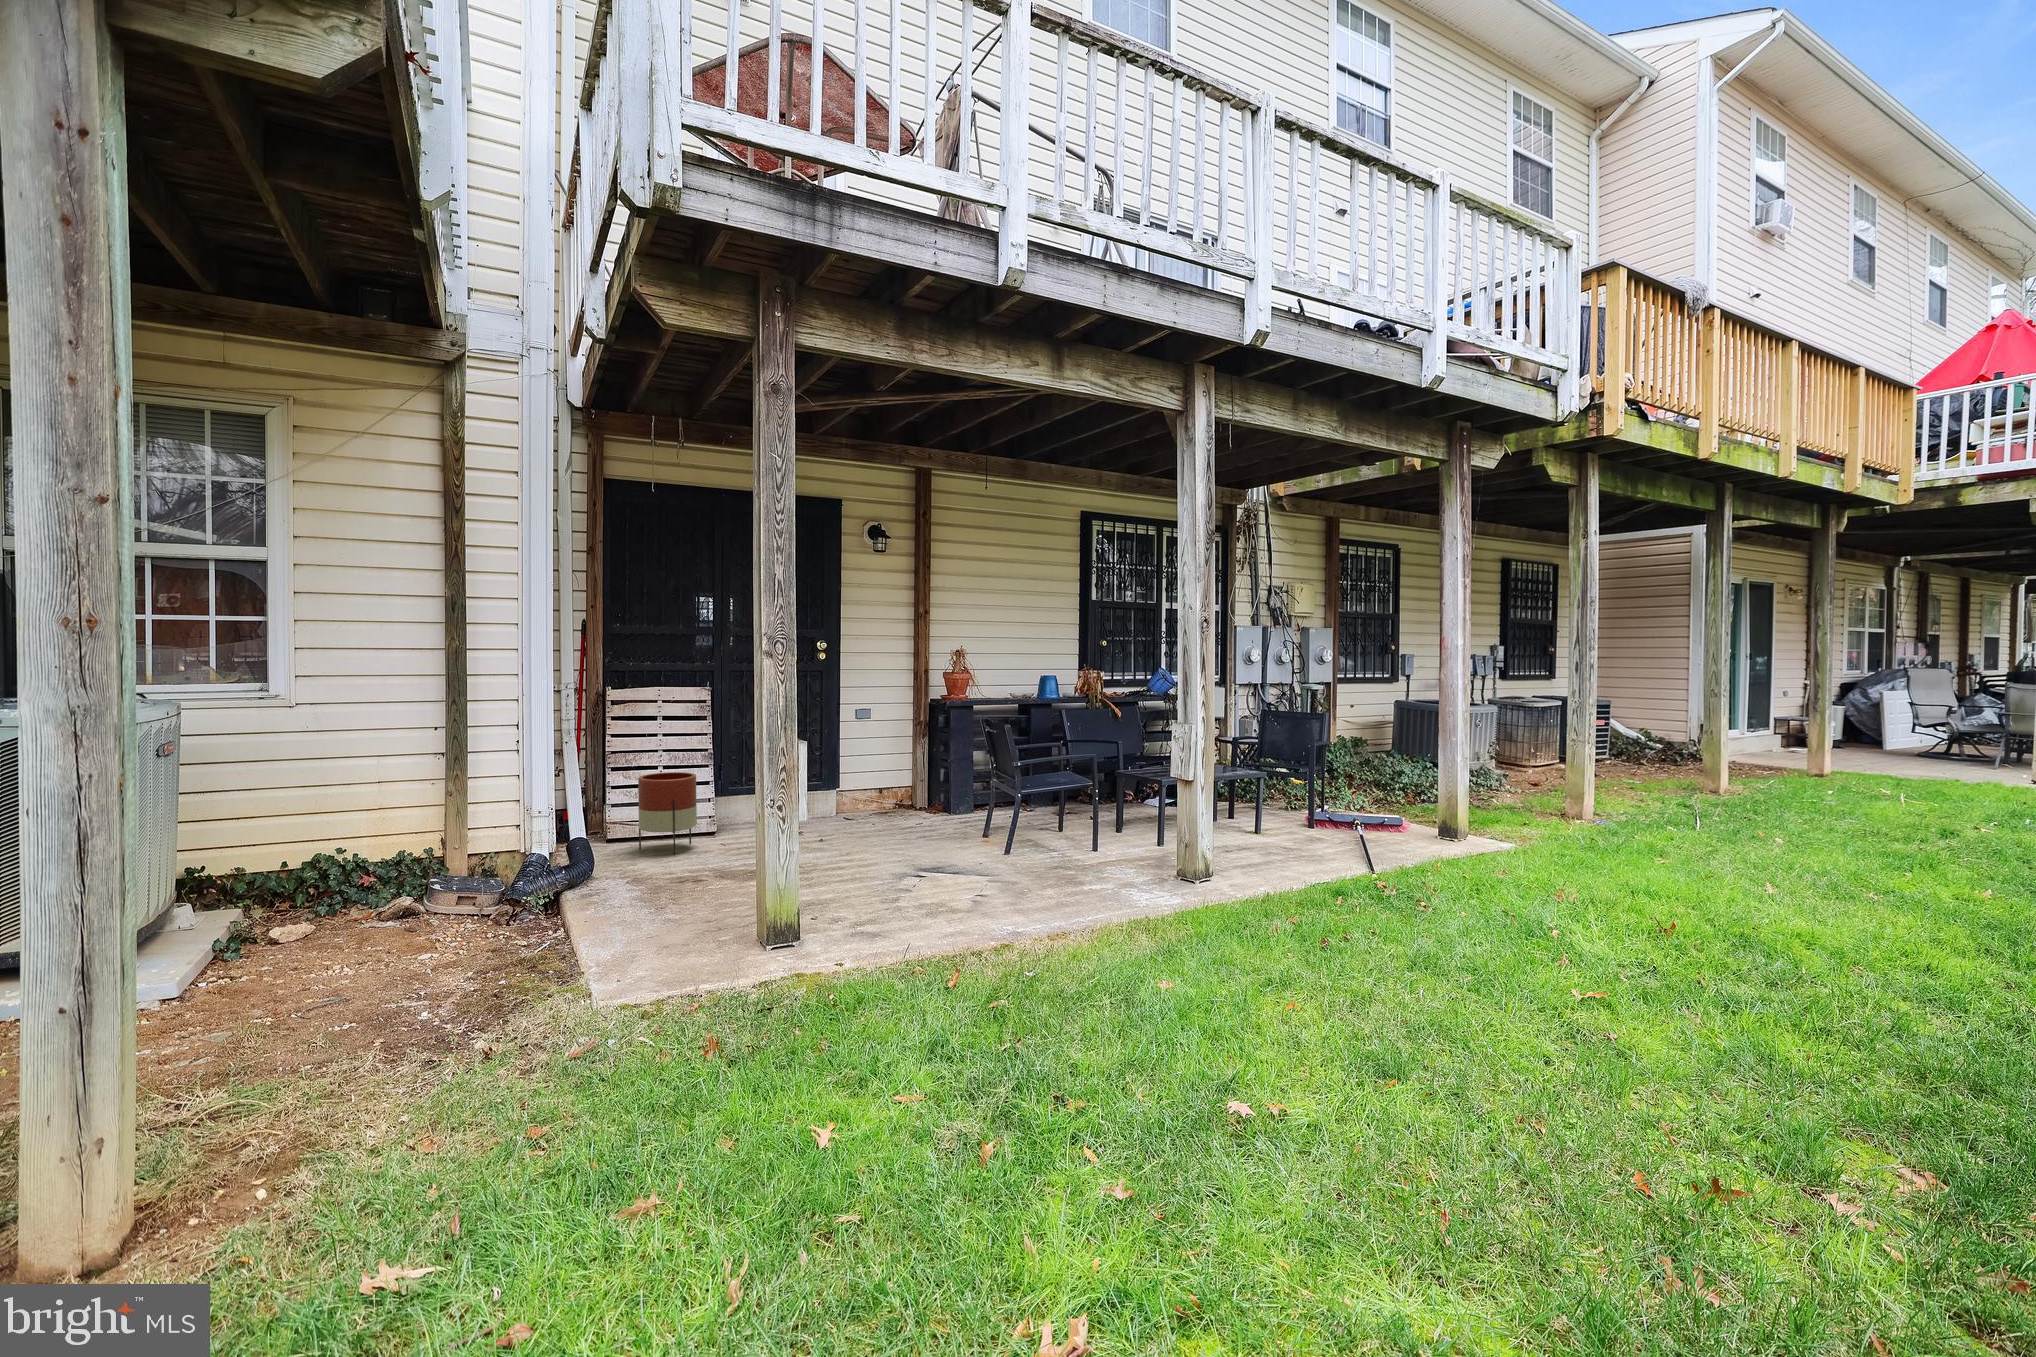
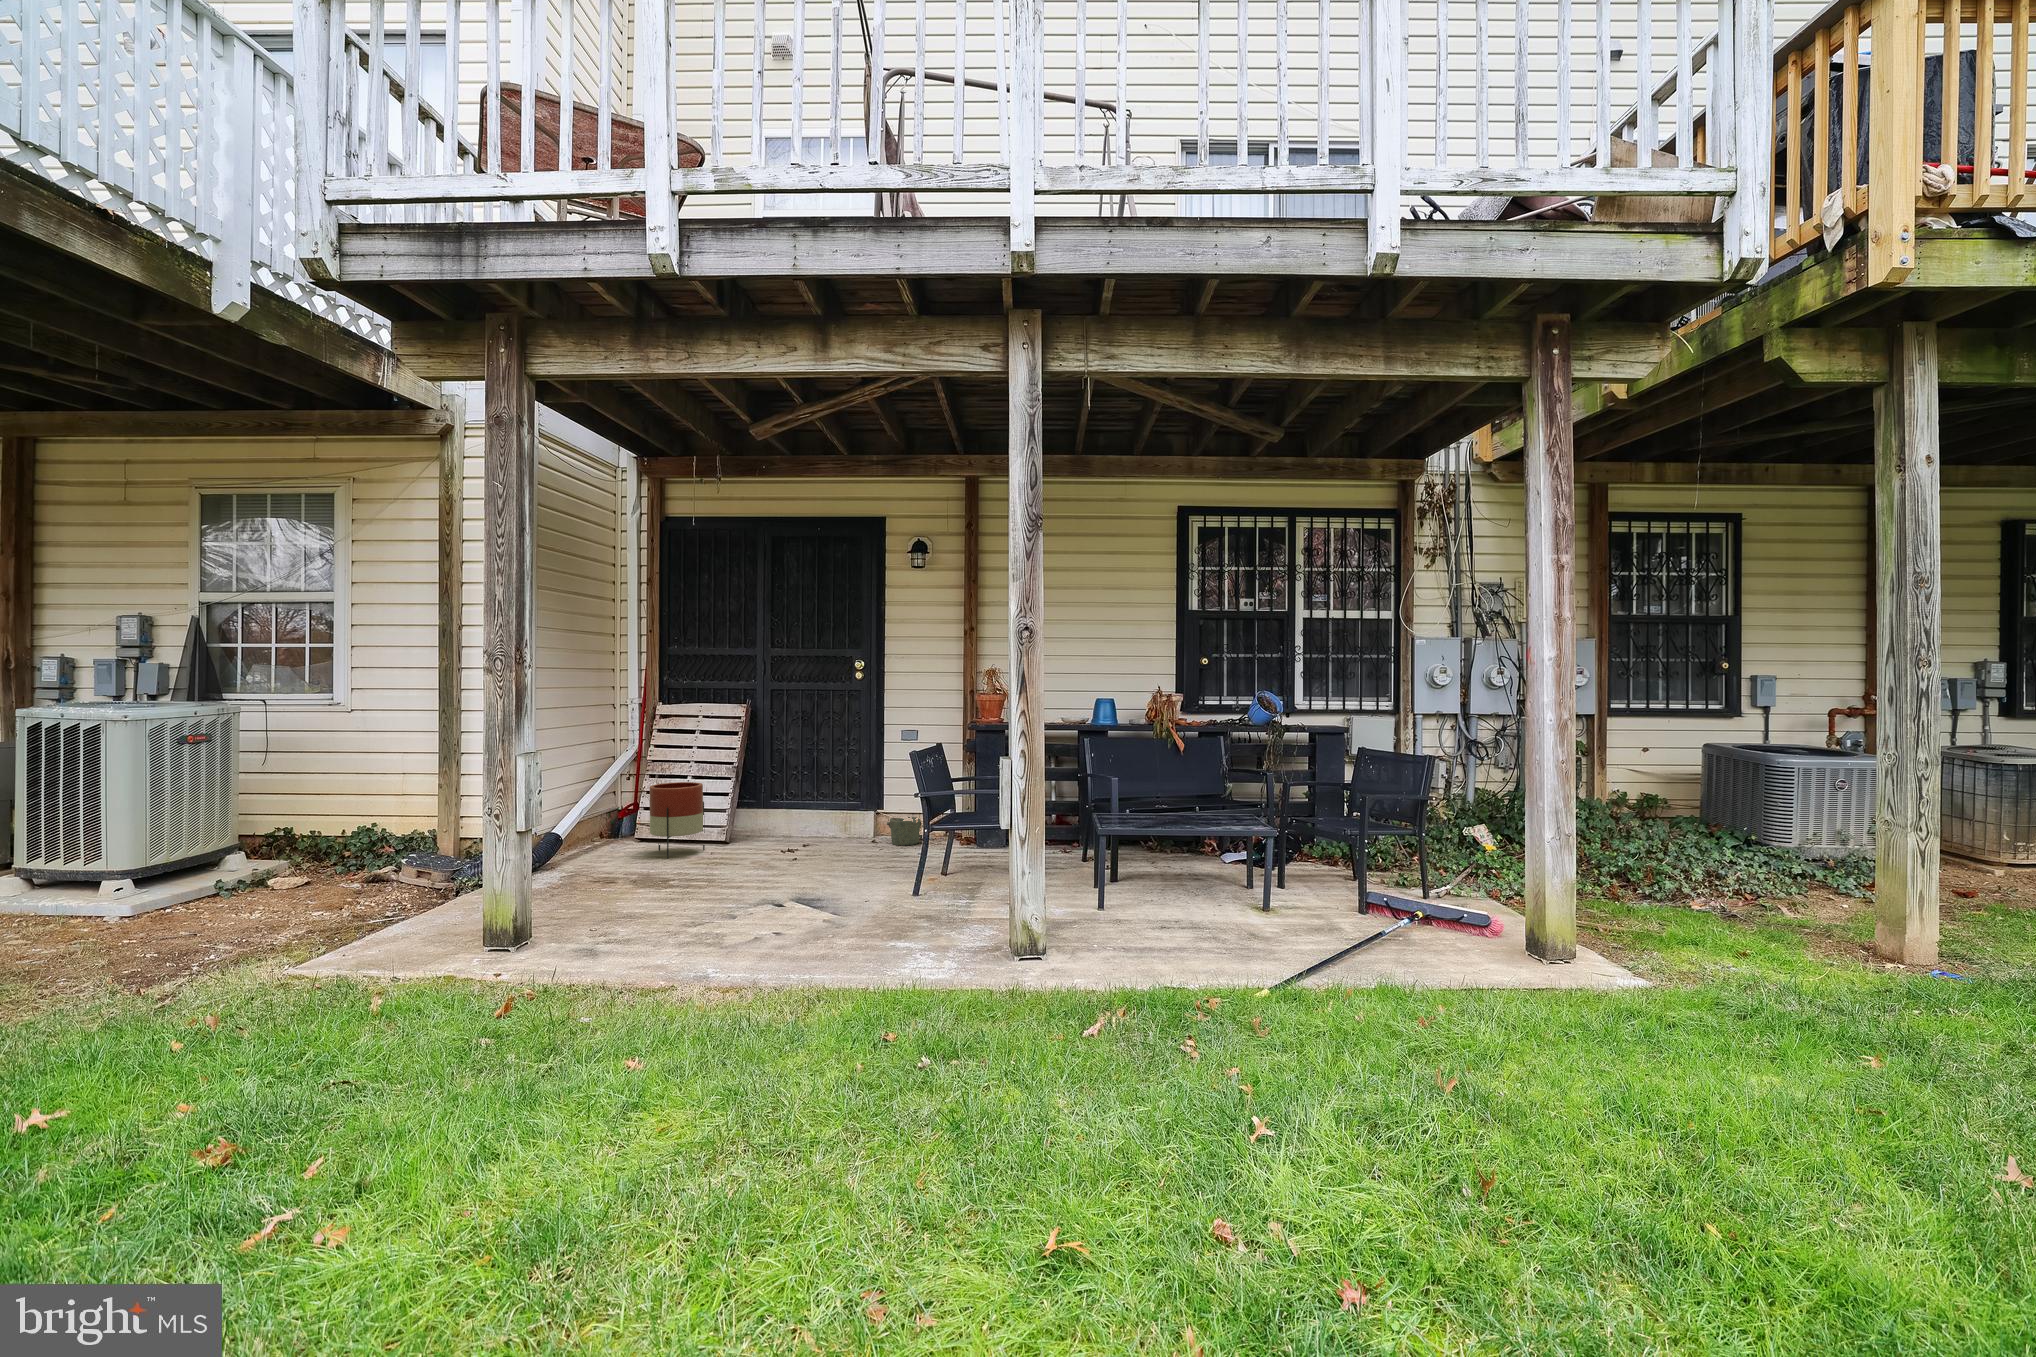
bucket: none [854,792,892,821] -> present [887,817,923,845]

